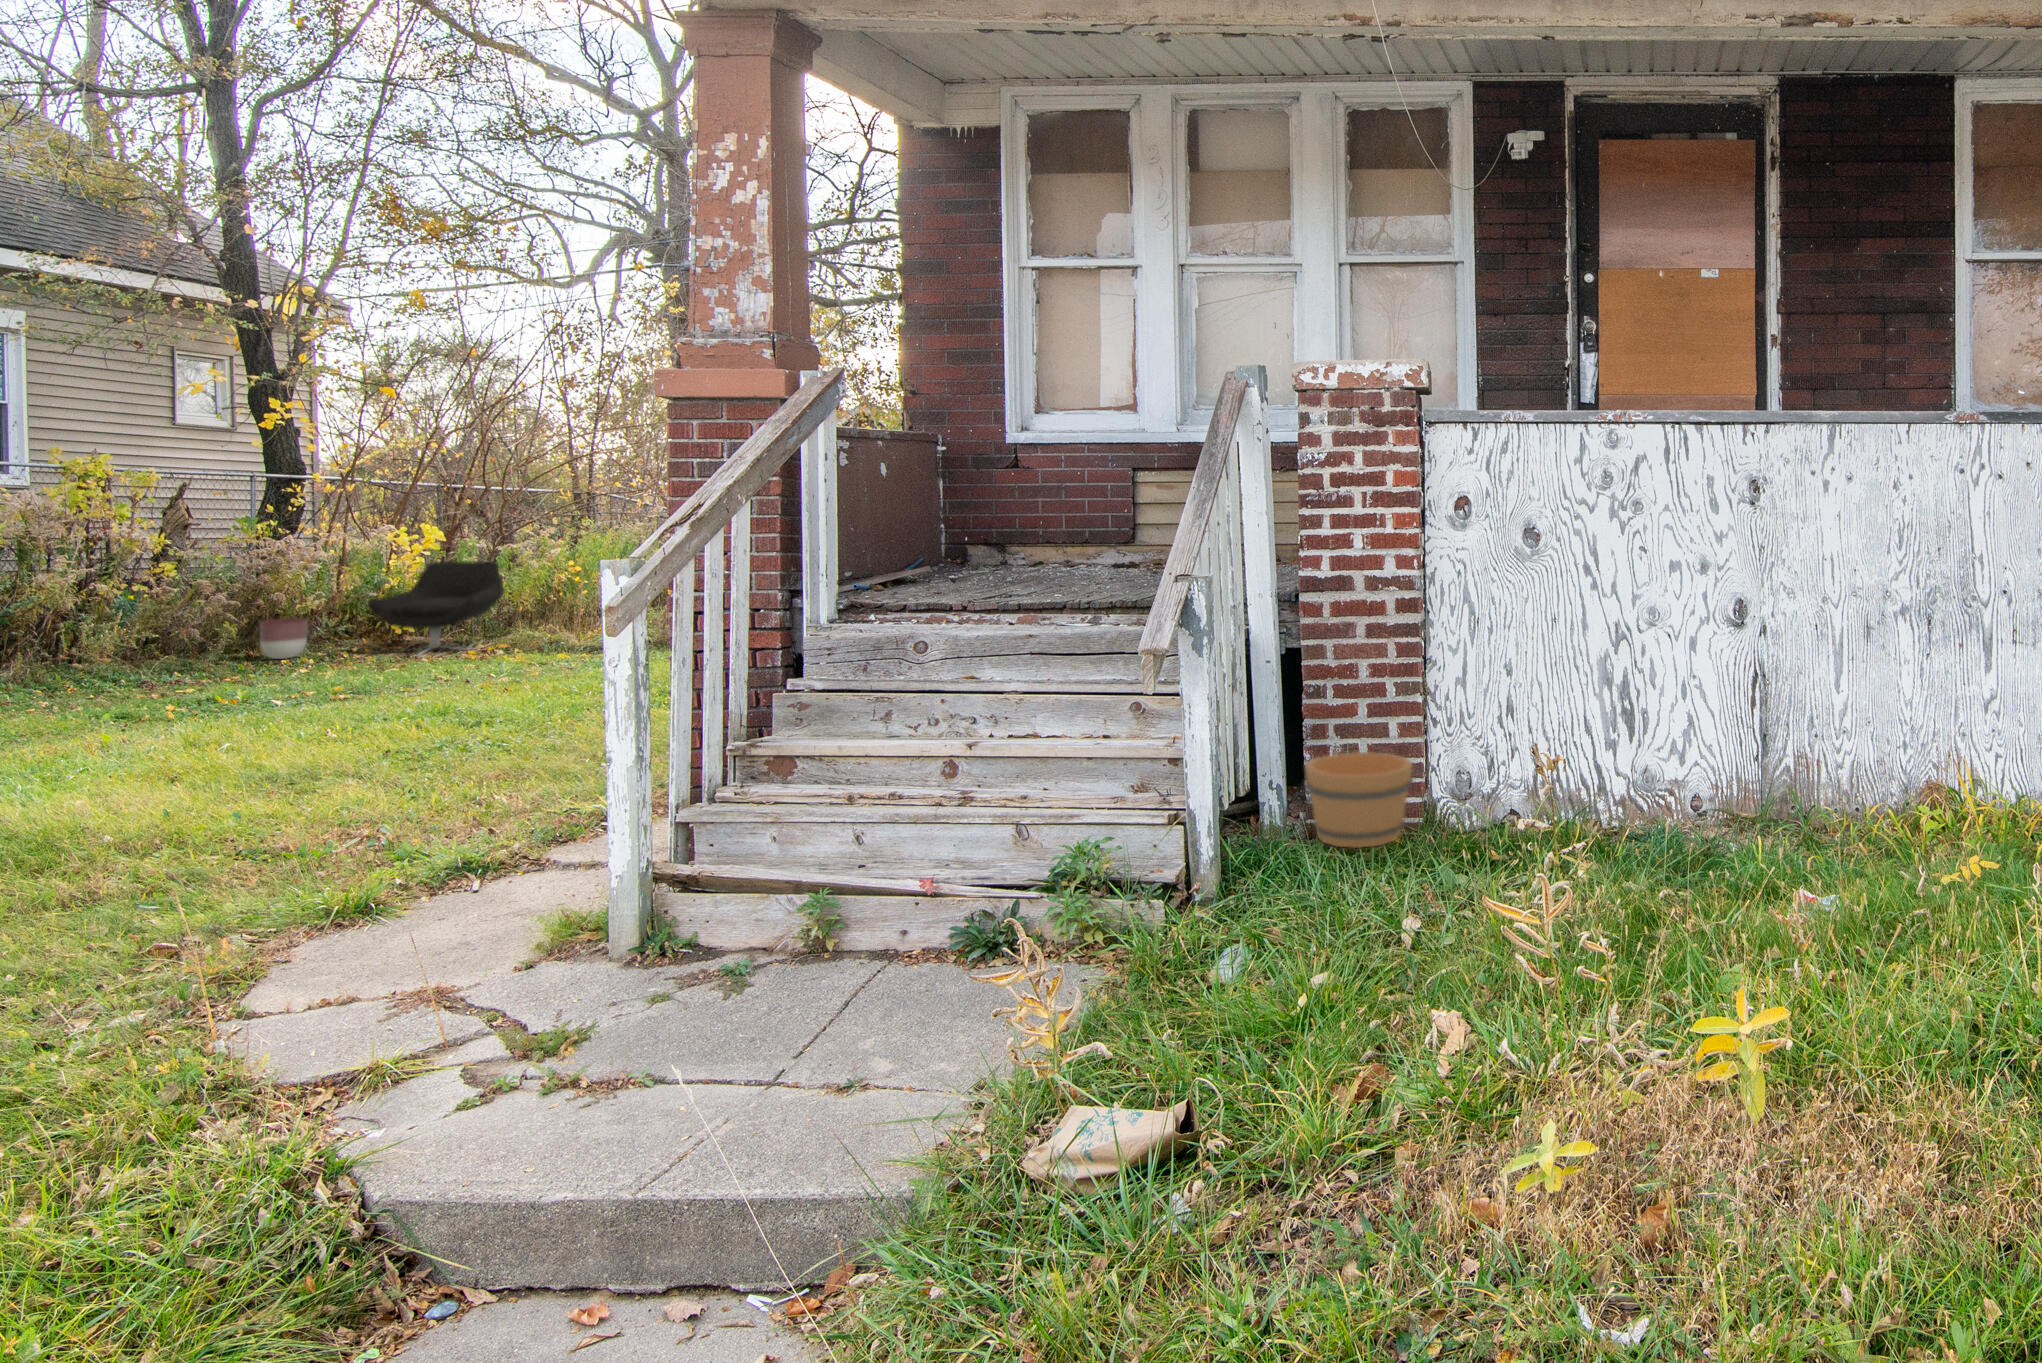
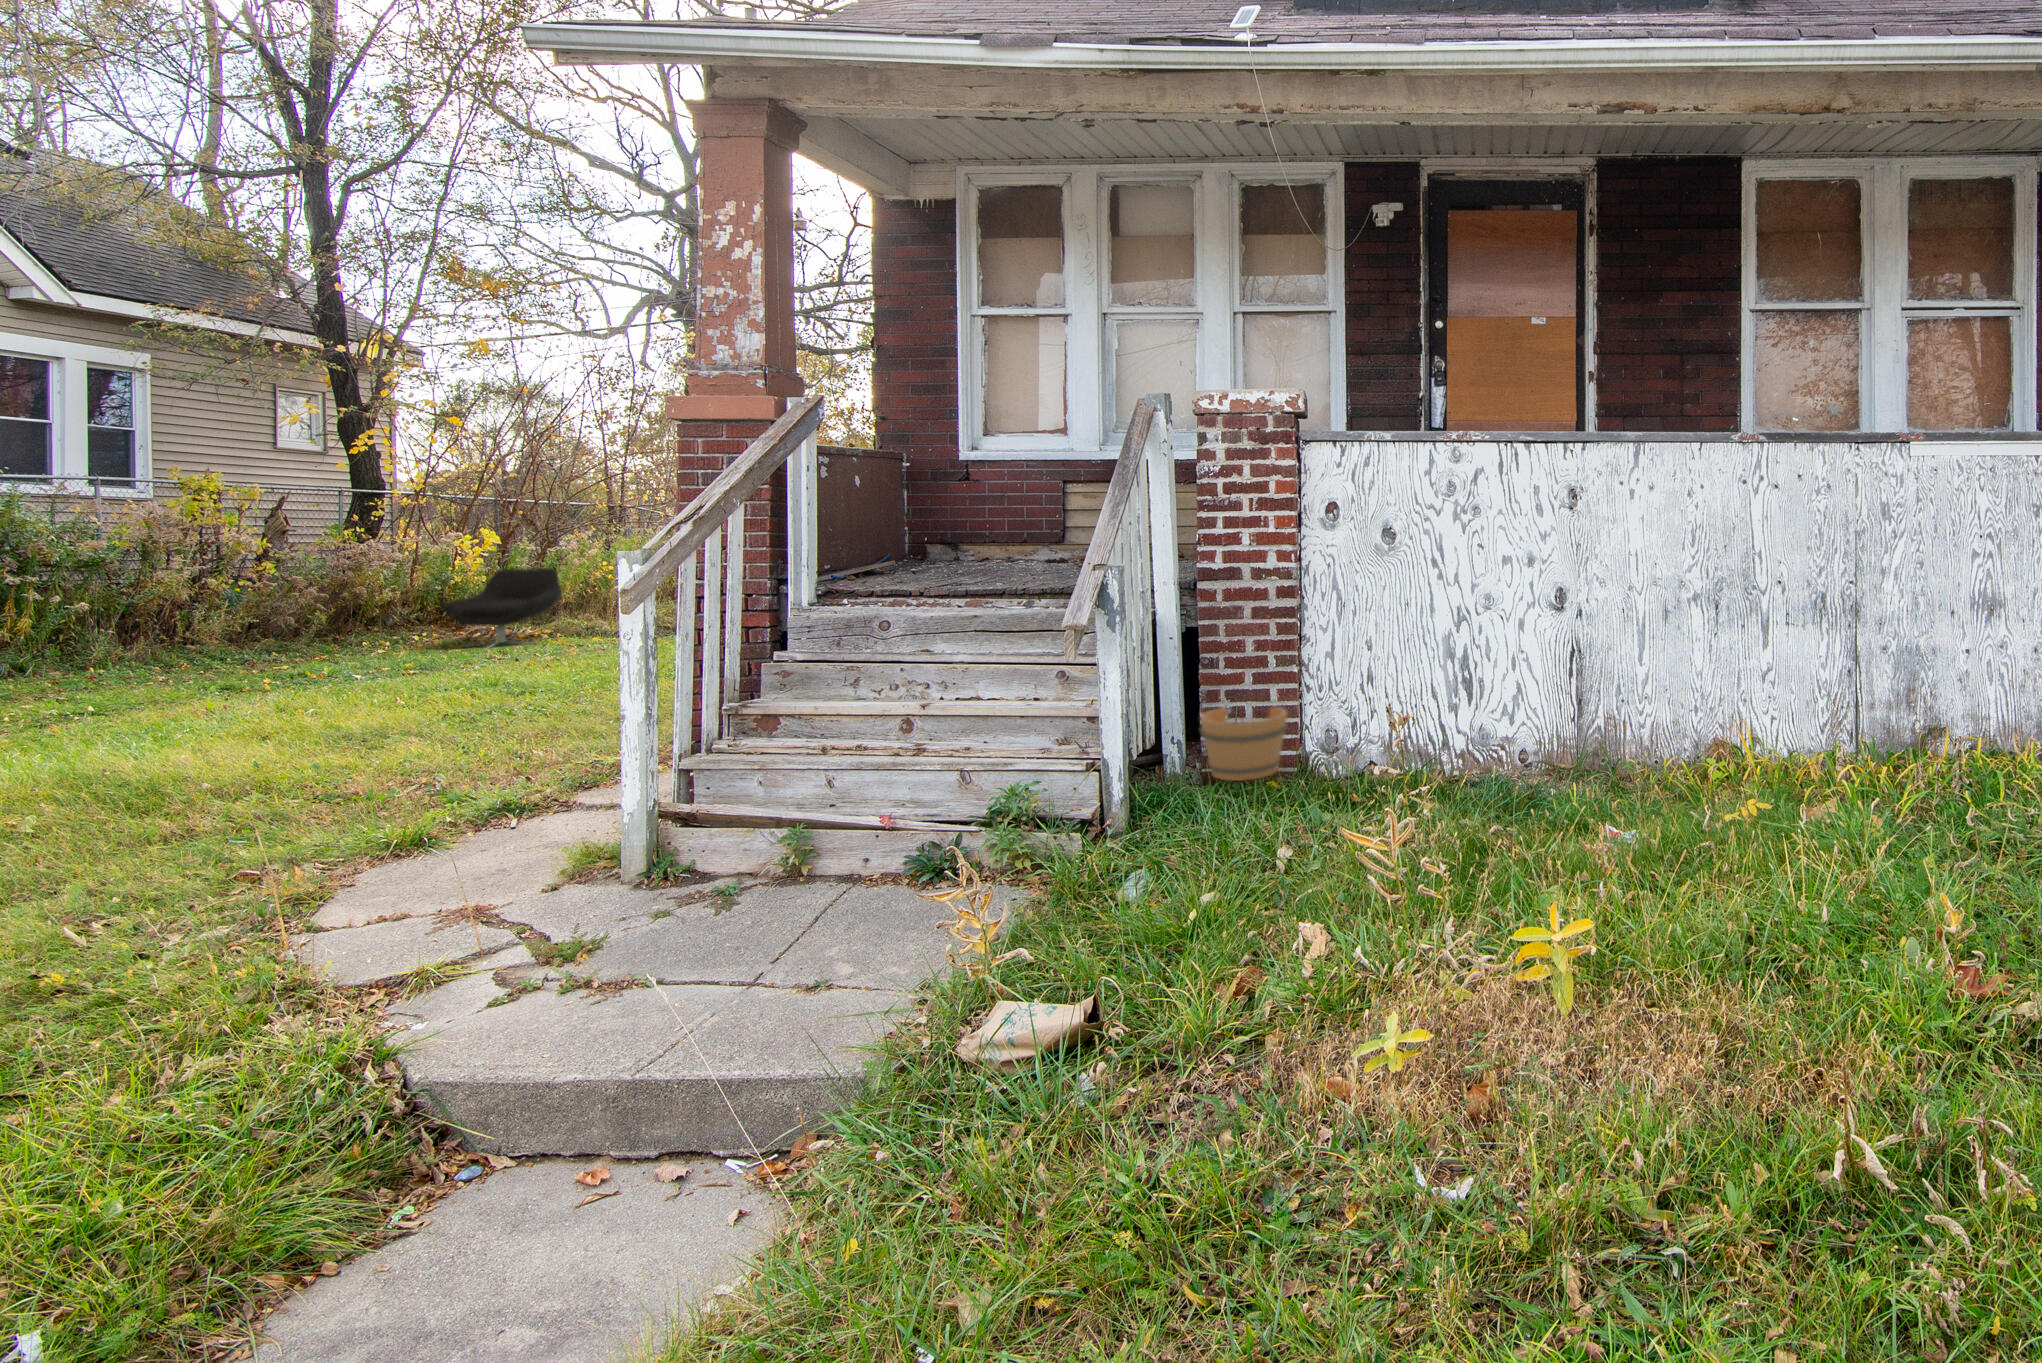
planter: present [260,618,308,659] -> none [346,619,389,655]

